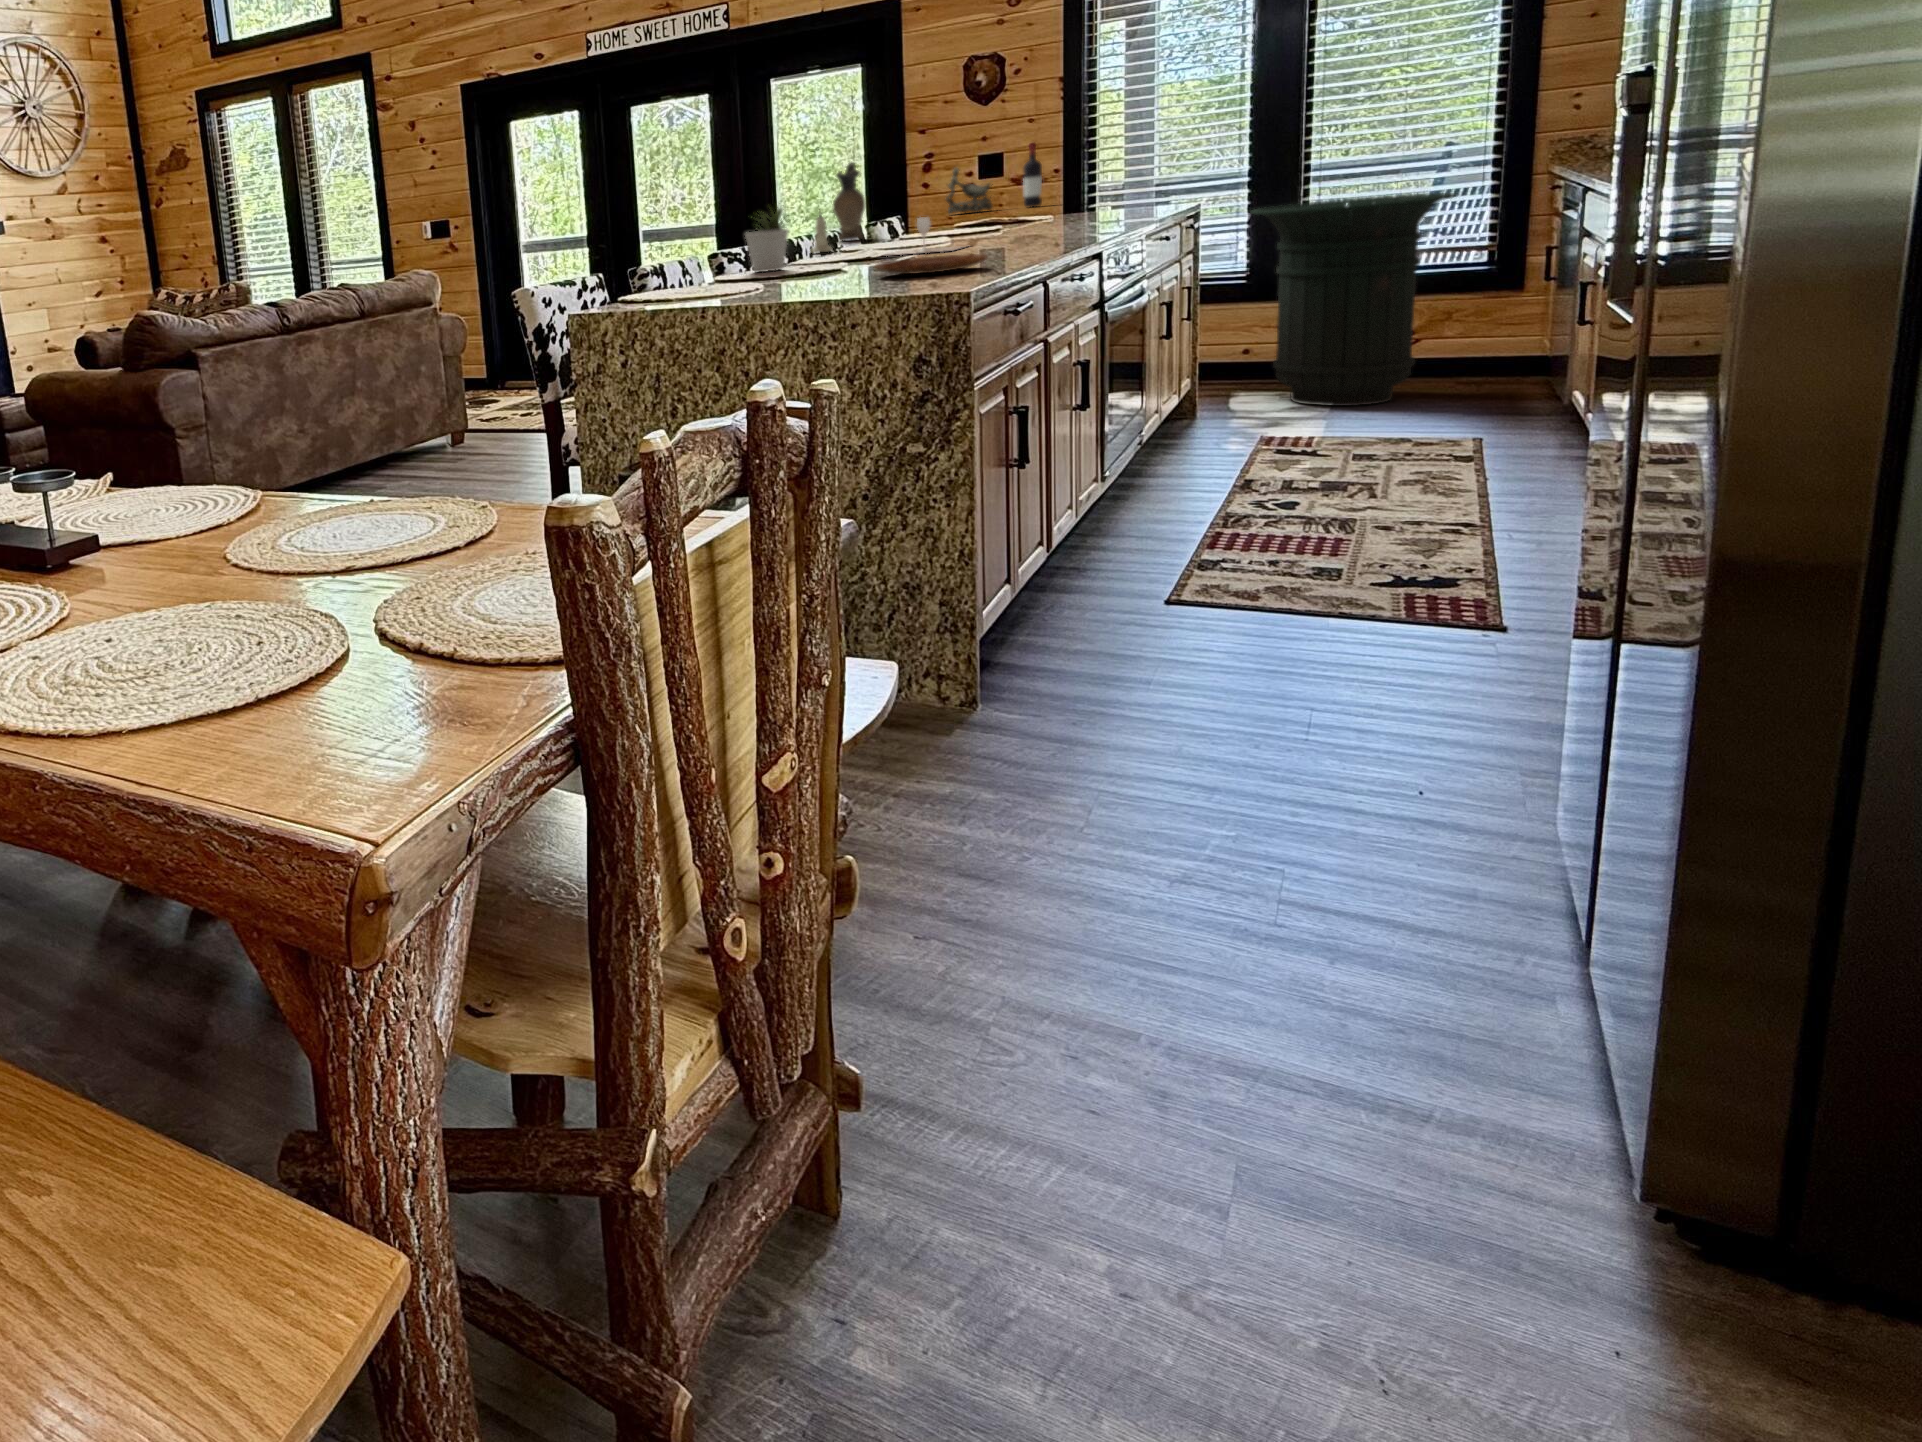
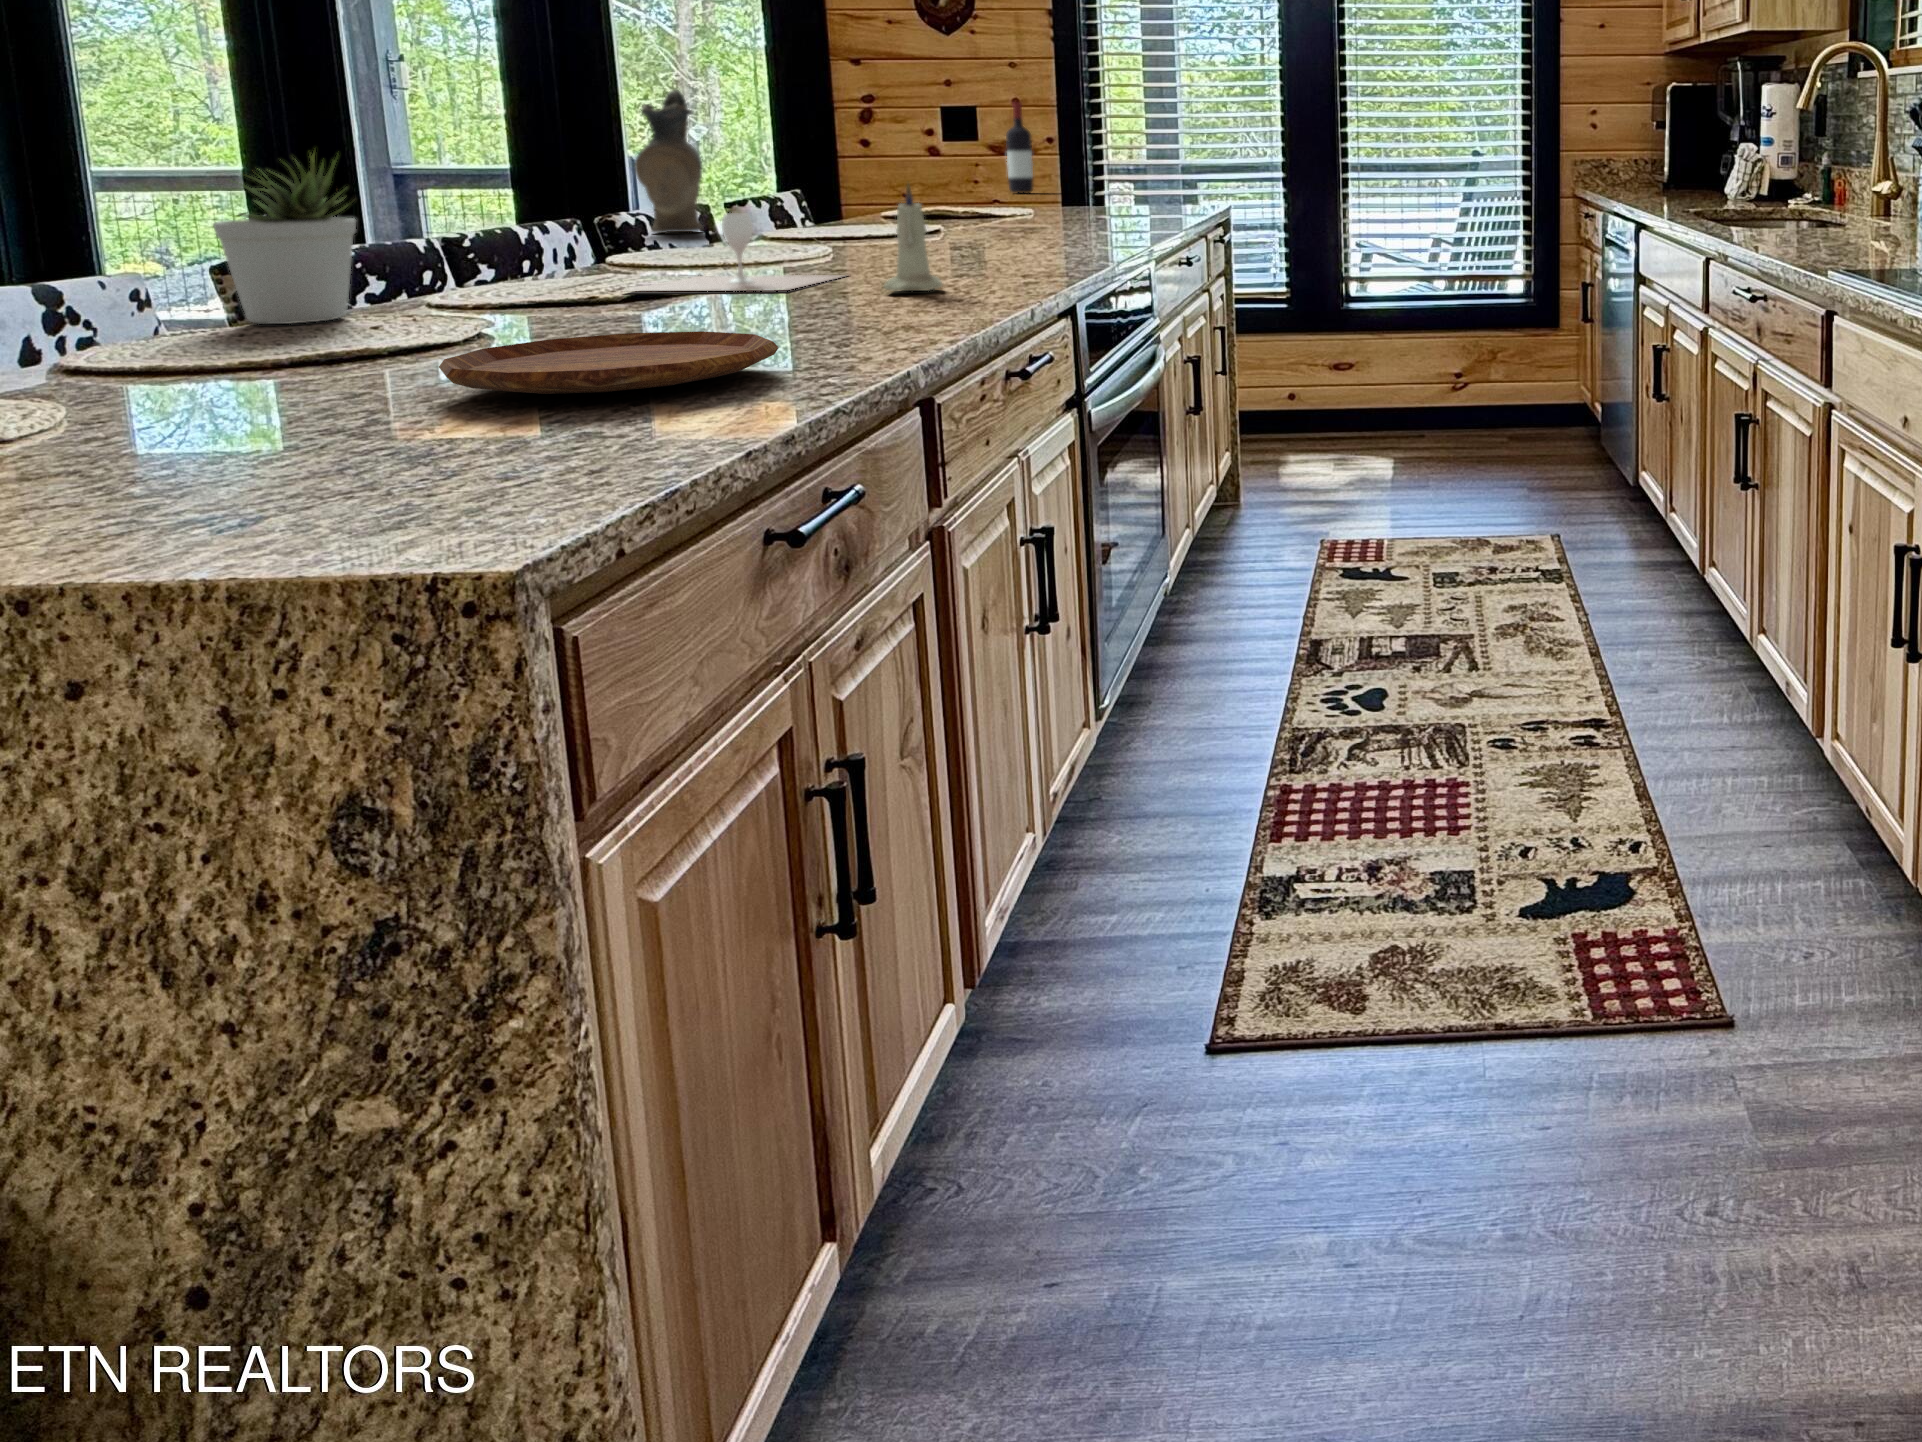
decorative bowl: present [946,168,992,214] -> none [895,124,984,194]
trash can: present [1251,193,1455,406] -> none [1288,218,1495,480]
candle: present [811,209,832,253] -> present [884,184,942,292]

